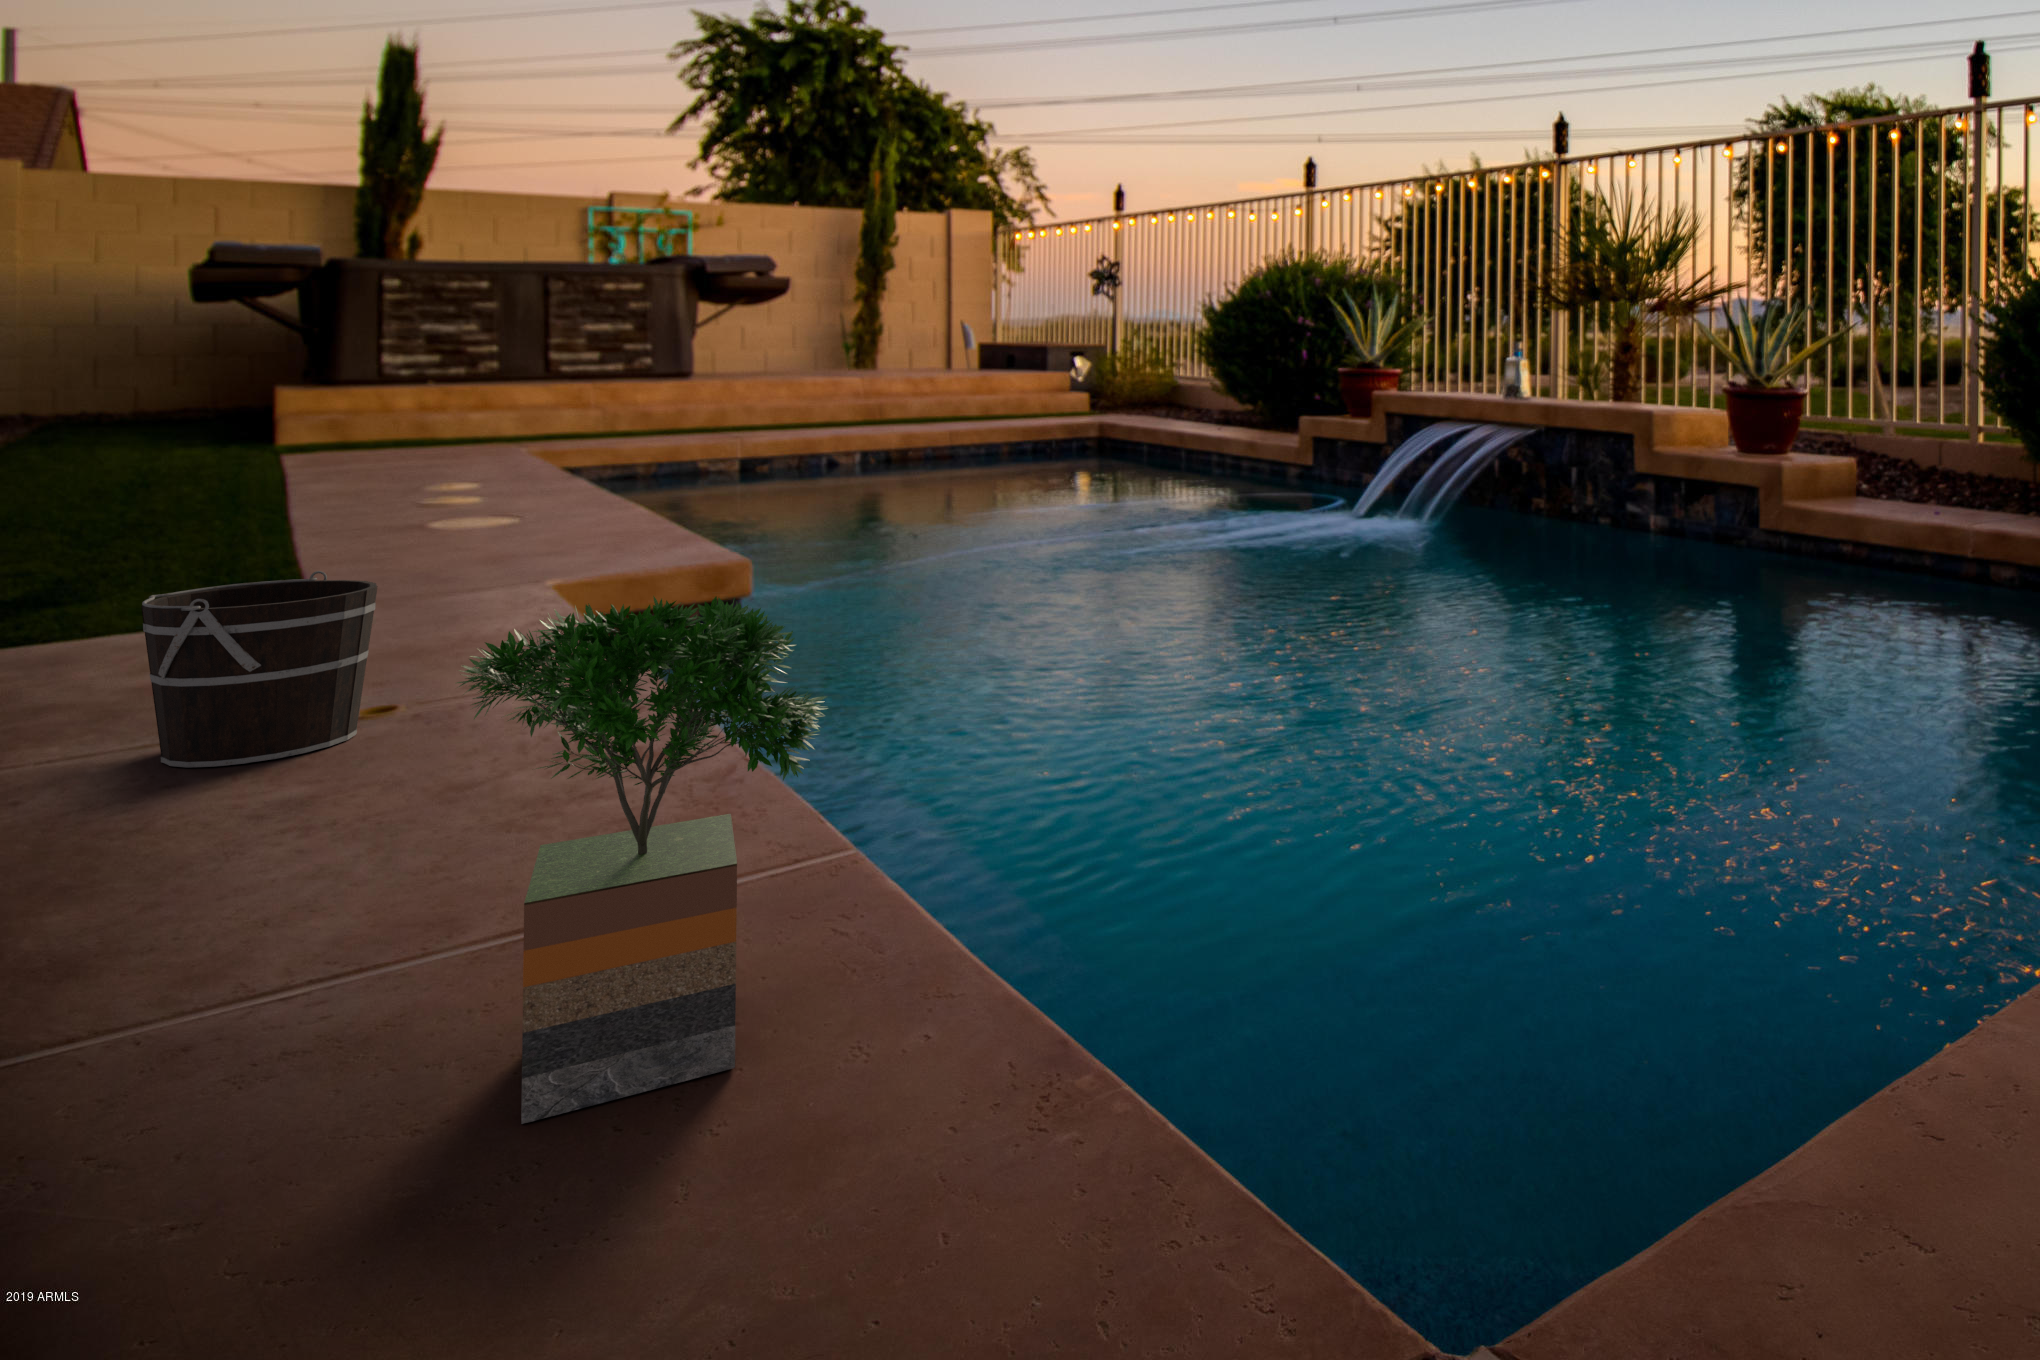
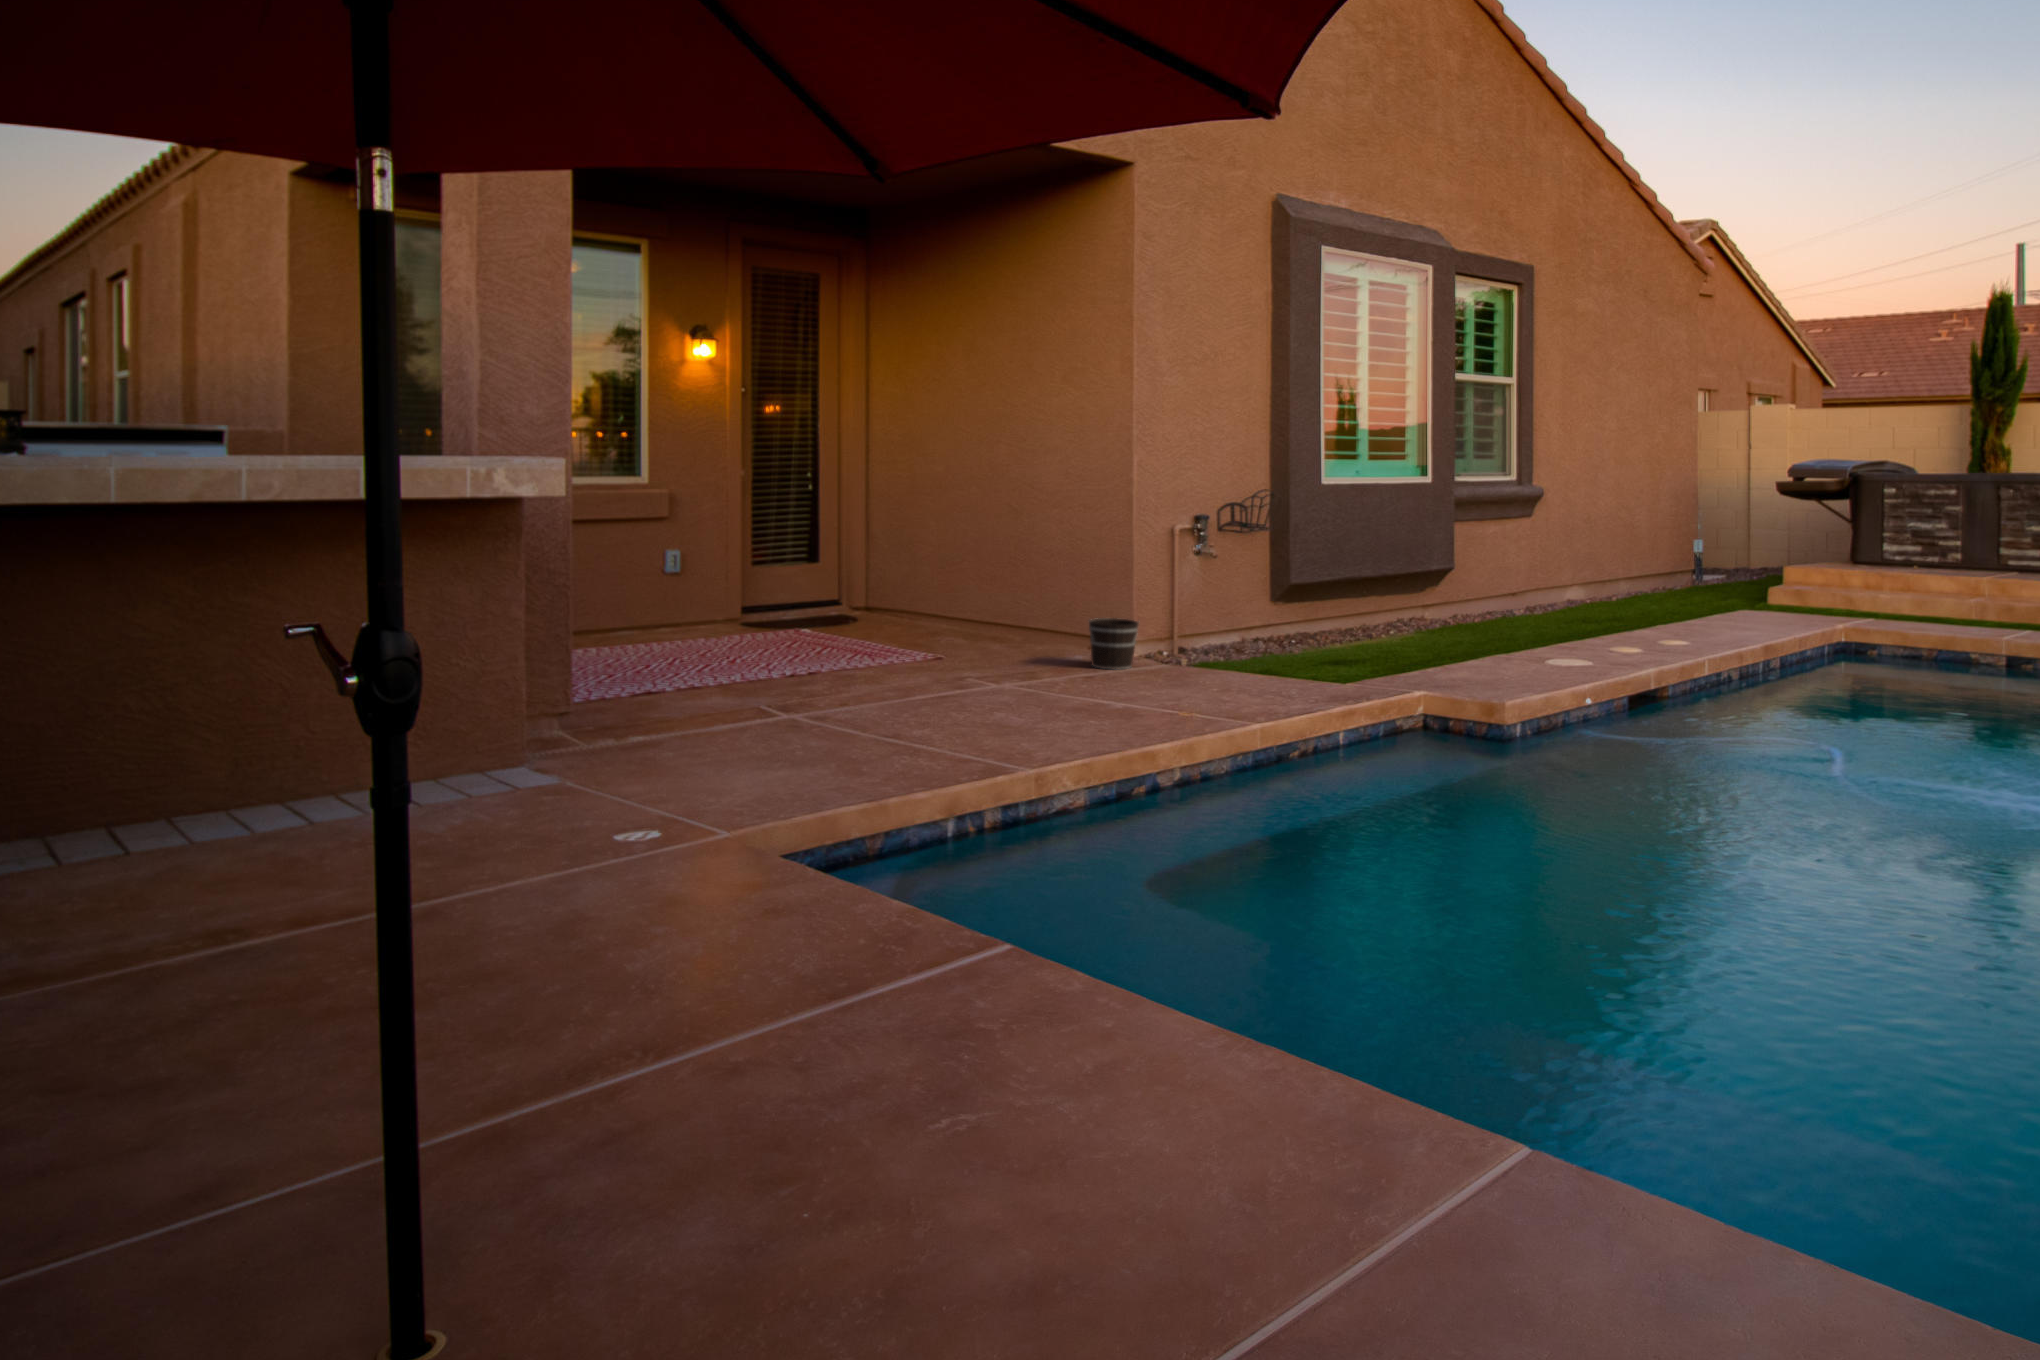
potted tree: present [457,596,827,1124] -> none [853,606,922,700]

